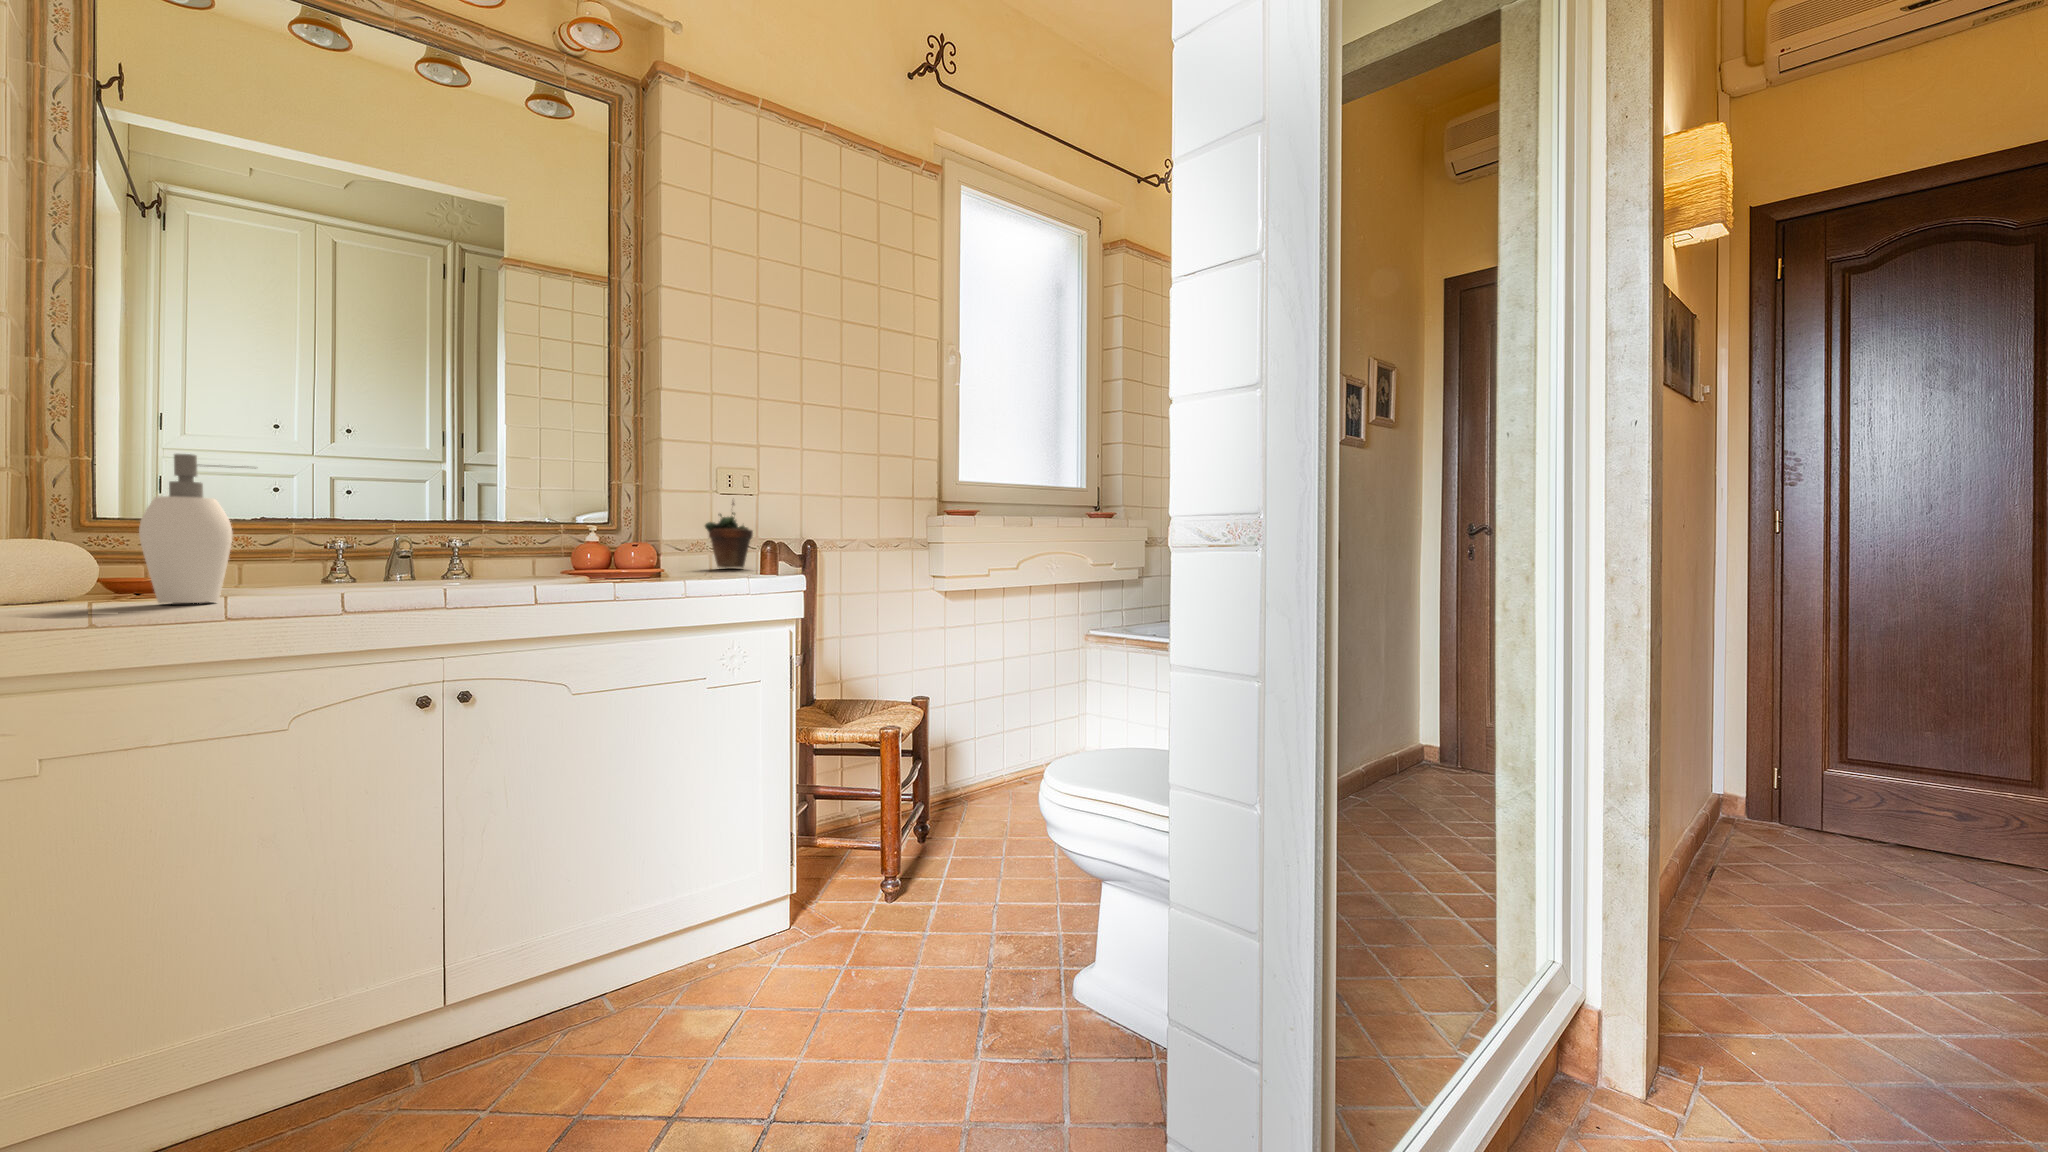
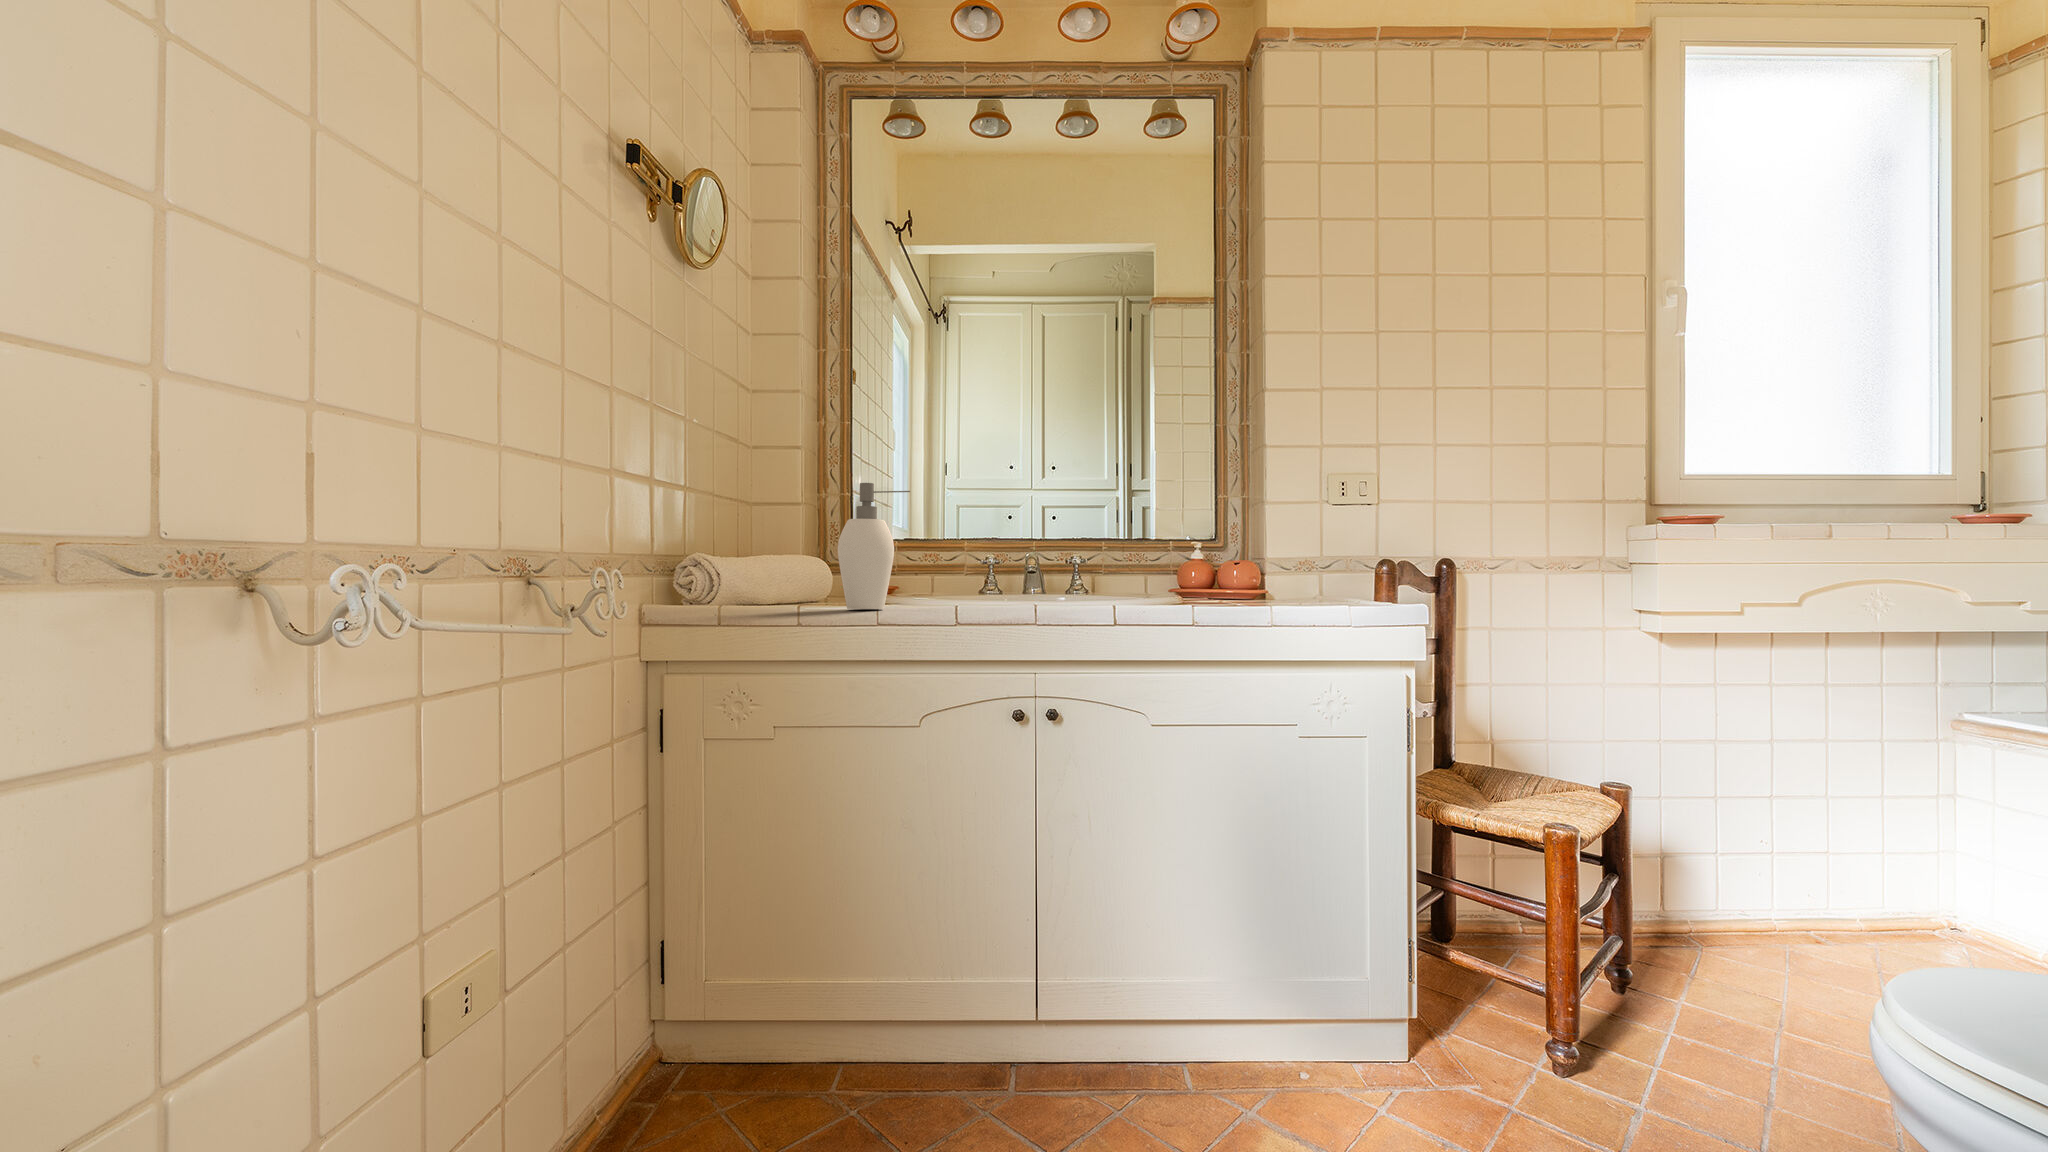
succulent plant: present [705,502,753,568] -> none [1313,508,1371,592]

